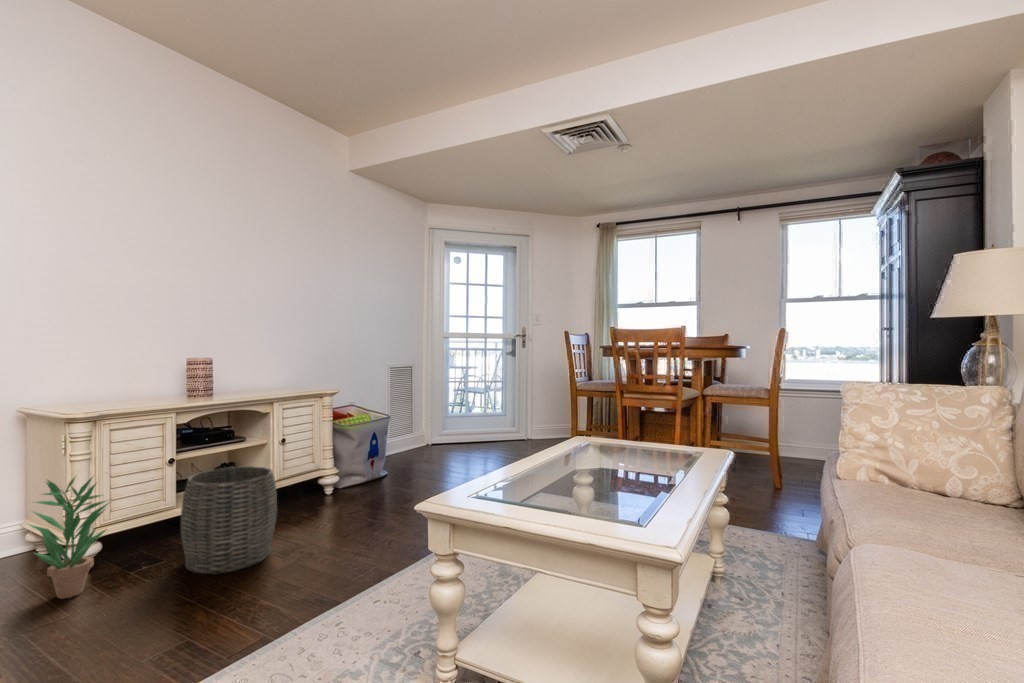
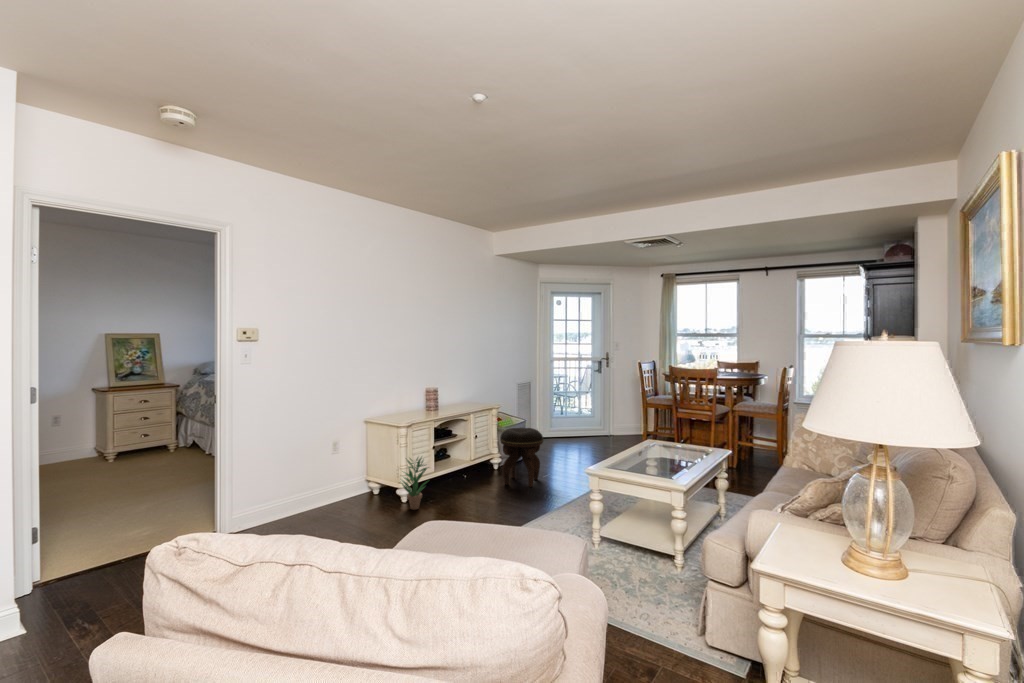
footstool: none [317,423,398,530] -> present [500,428,543,487]
woven basket: present [181,466,277,574] -> none [450,452,491,503]

